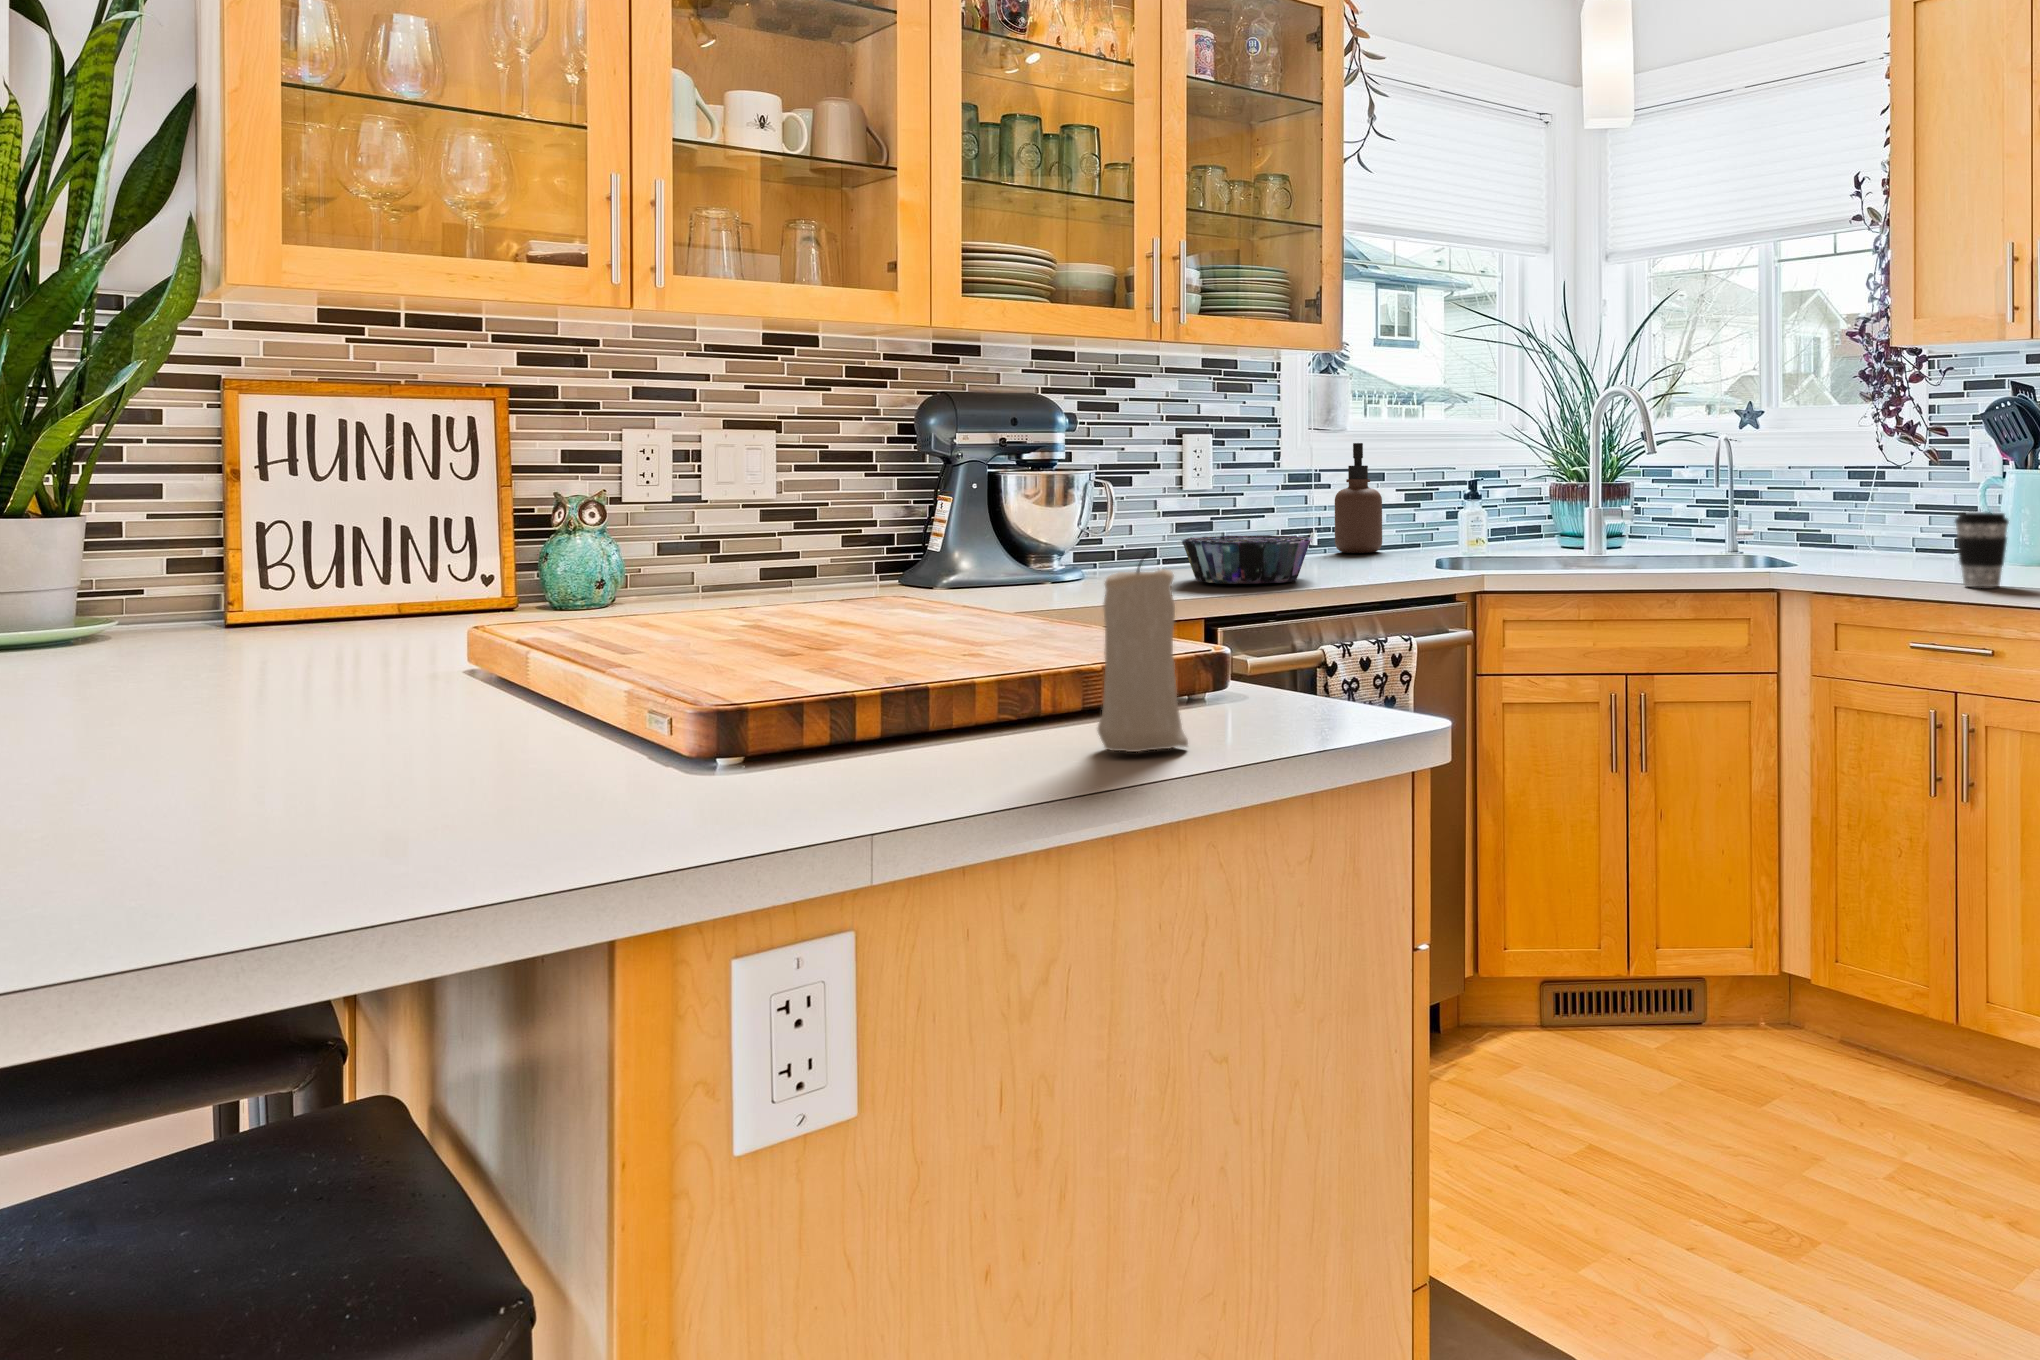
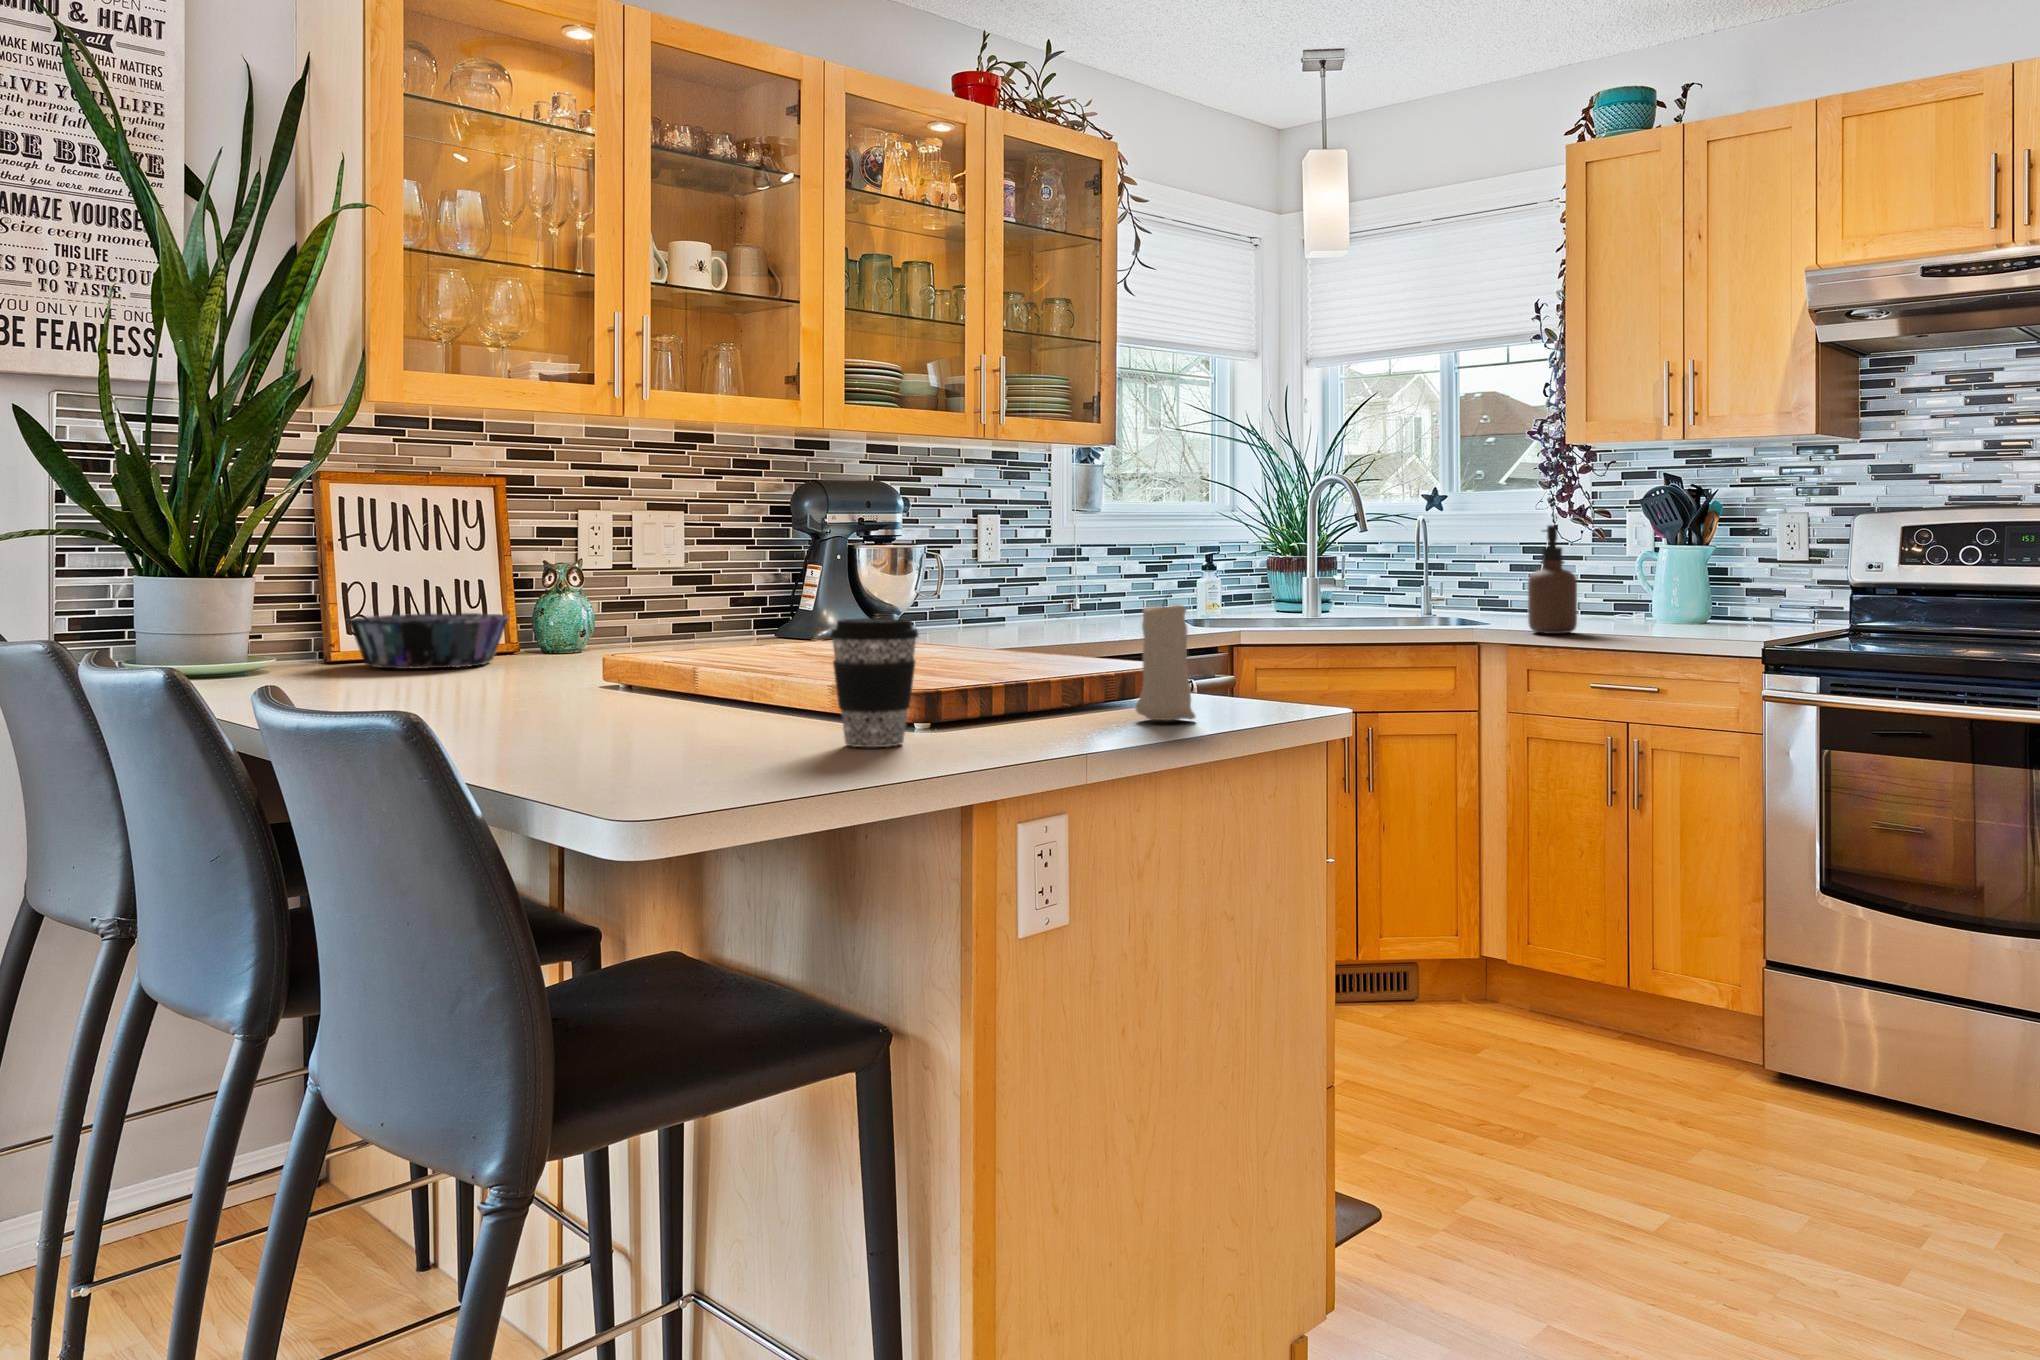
soap dispenser: present [1335,443,1382,553] -> present [1528,525,1577,634]
coffee cup: present [1955,512,2009,587] -> present [830,618,918,747]
decorative bowl: present [1181,535,1312,584] -> present [348,613,509,669]

